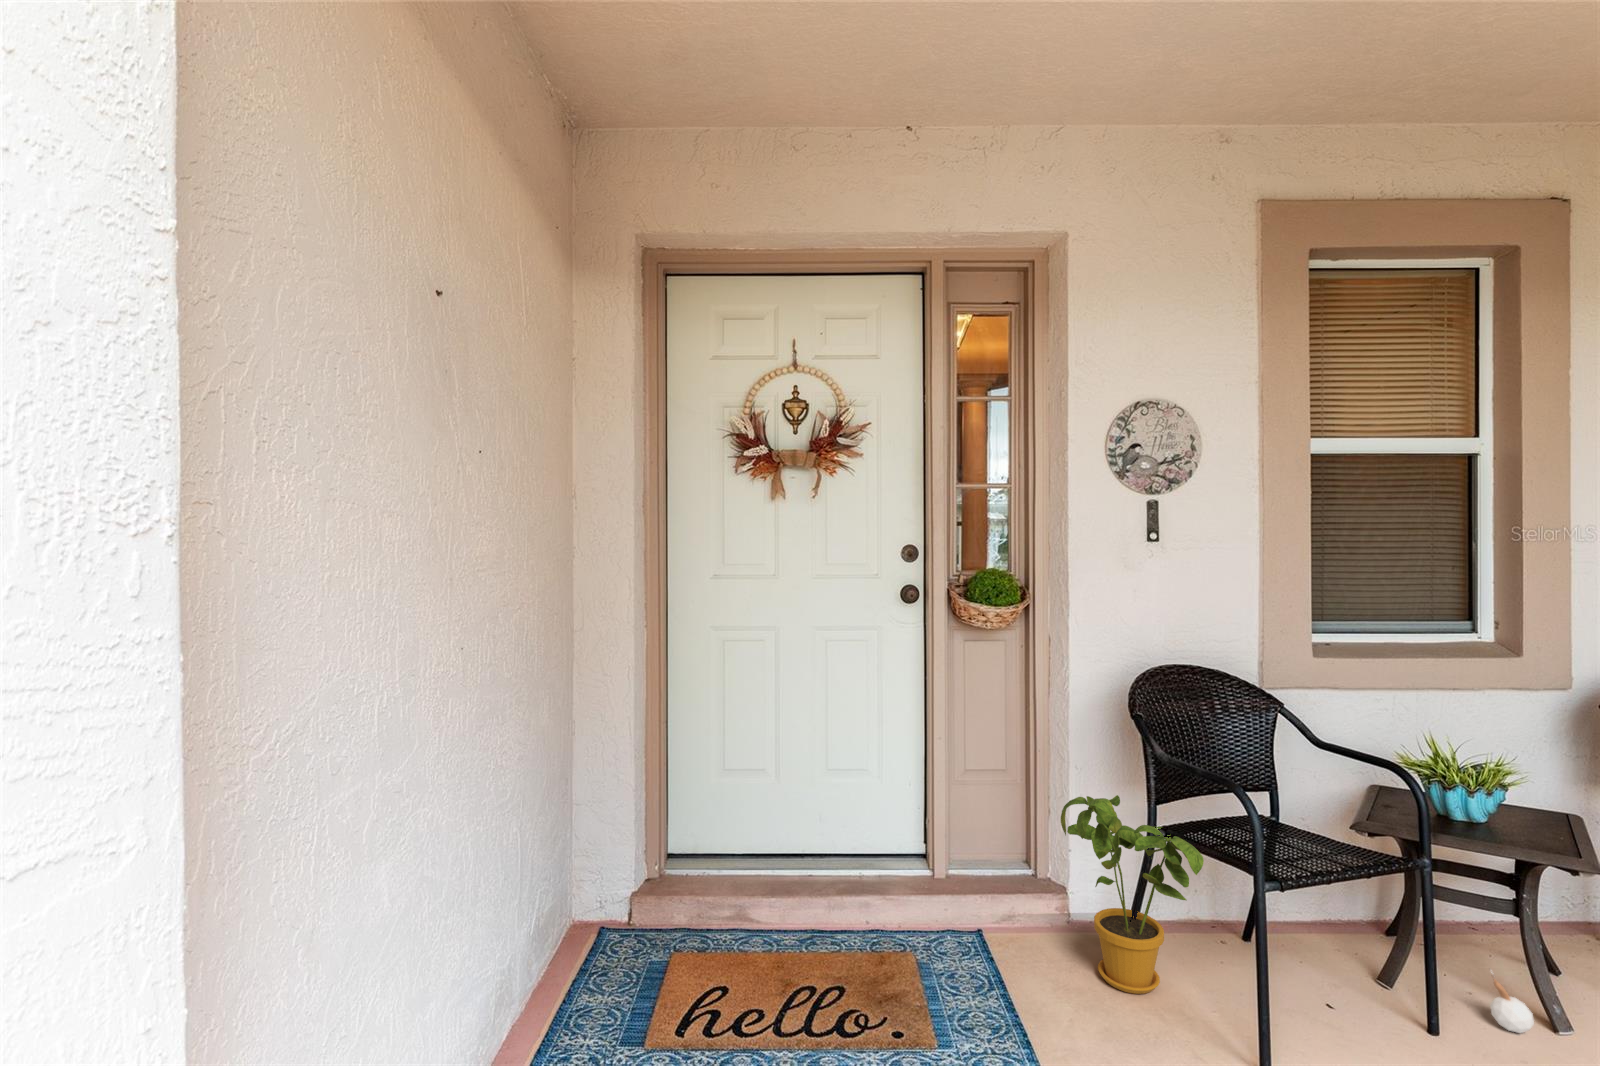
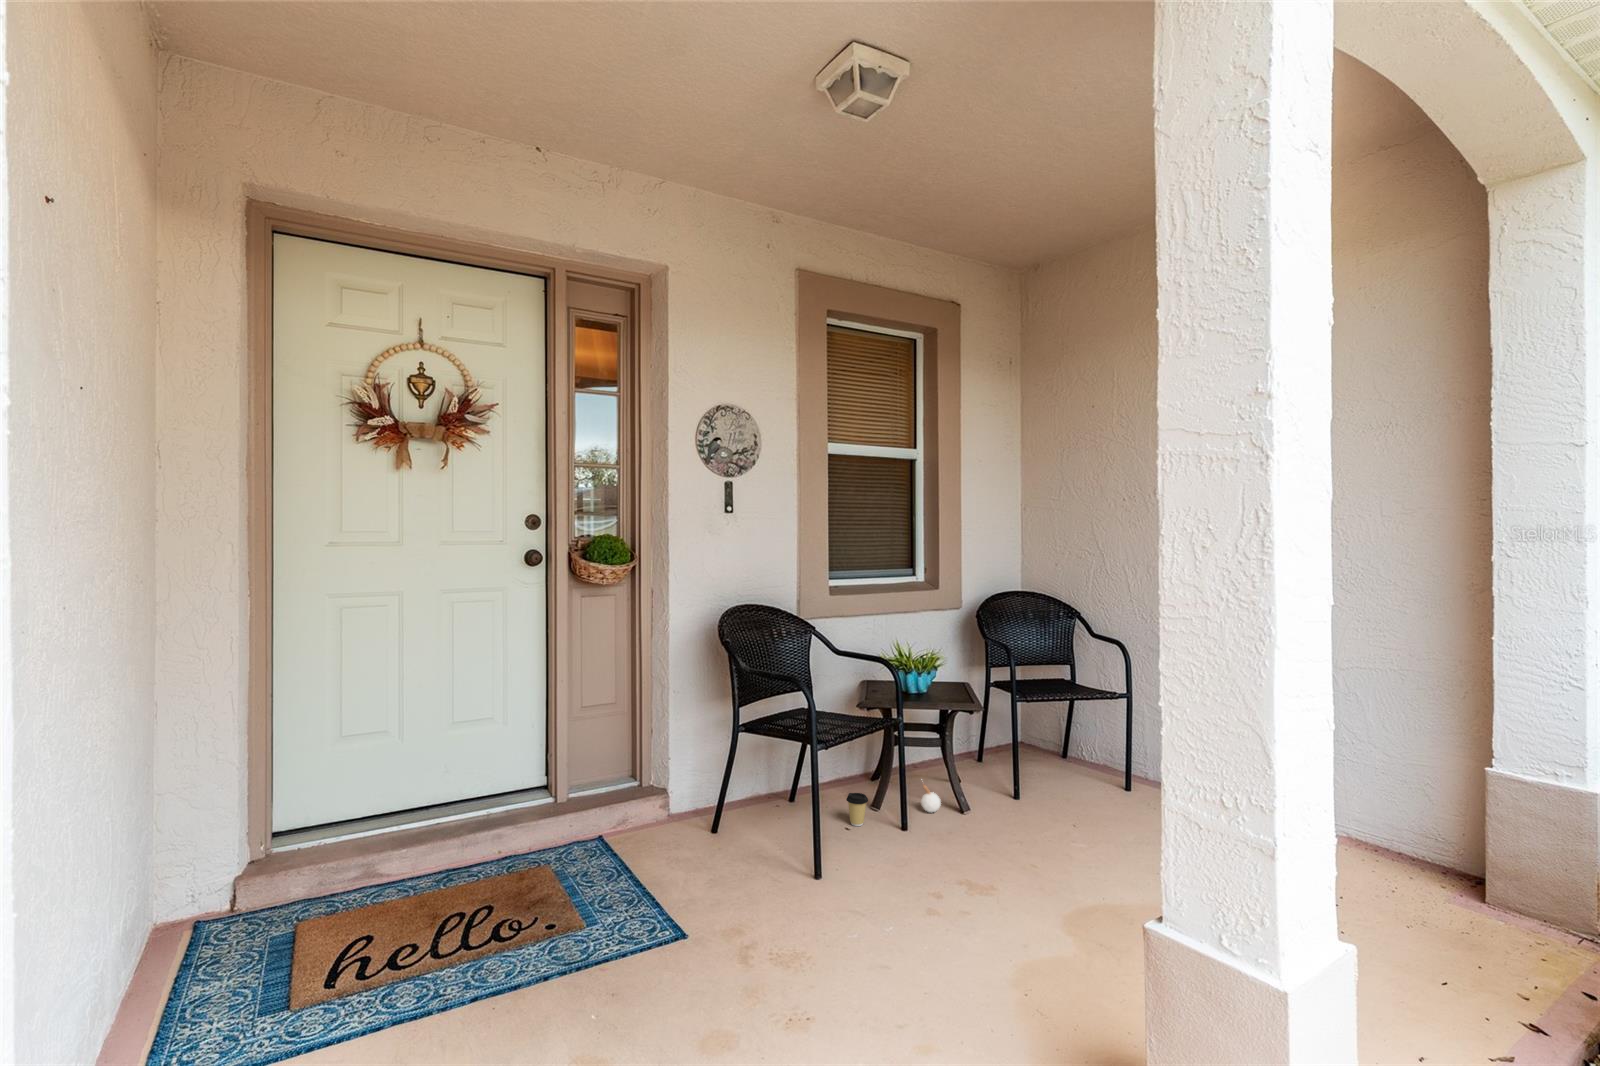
house plant: present [1061,795,1204,994] -> none [670,705,769,849]
coffee cup: none [1340,961,1381,1018] -> present [846,793,868,826]

